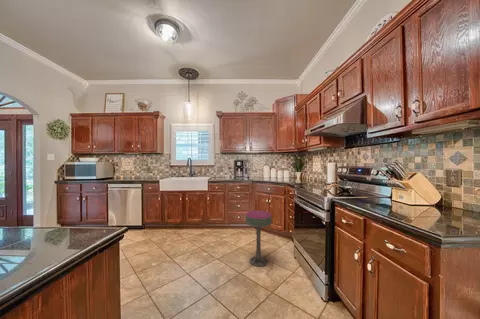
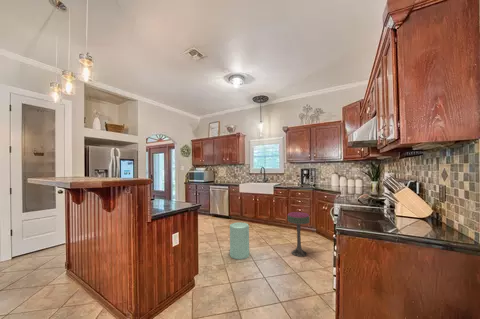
trash can: none [165,237,200,301] -> present [229,222,249,259]

